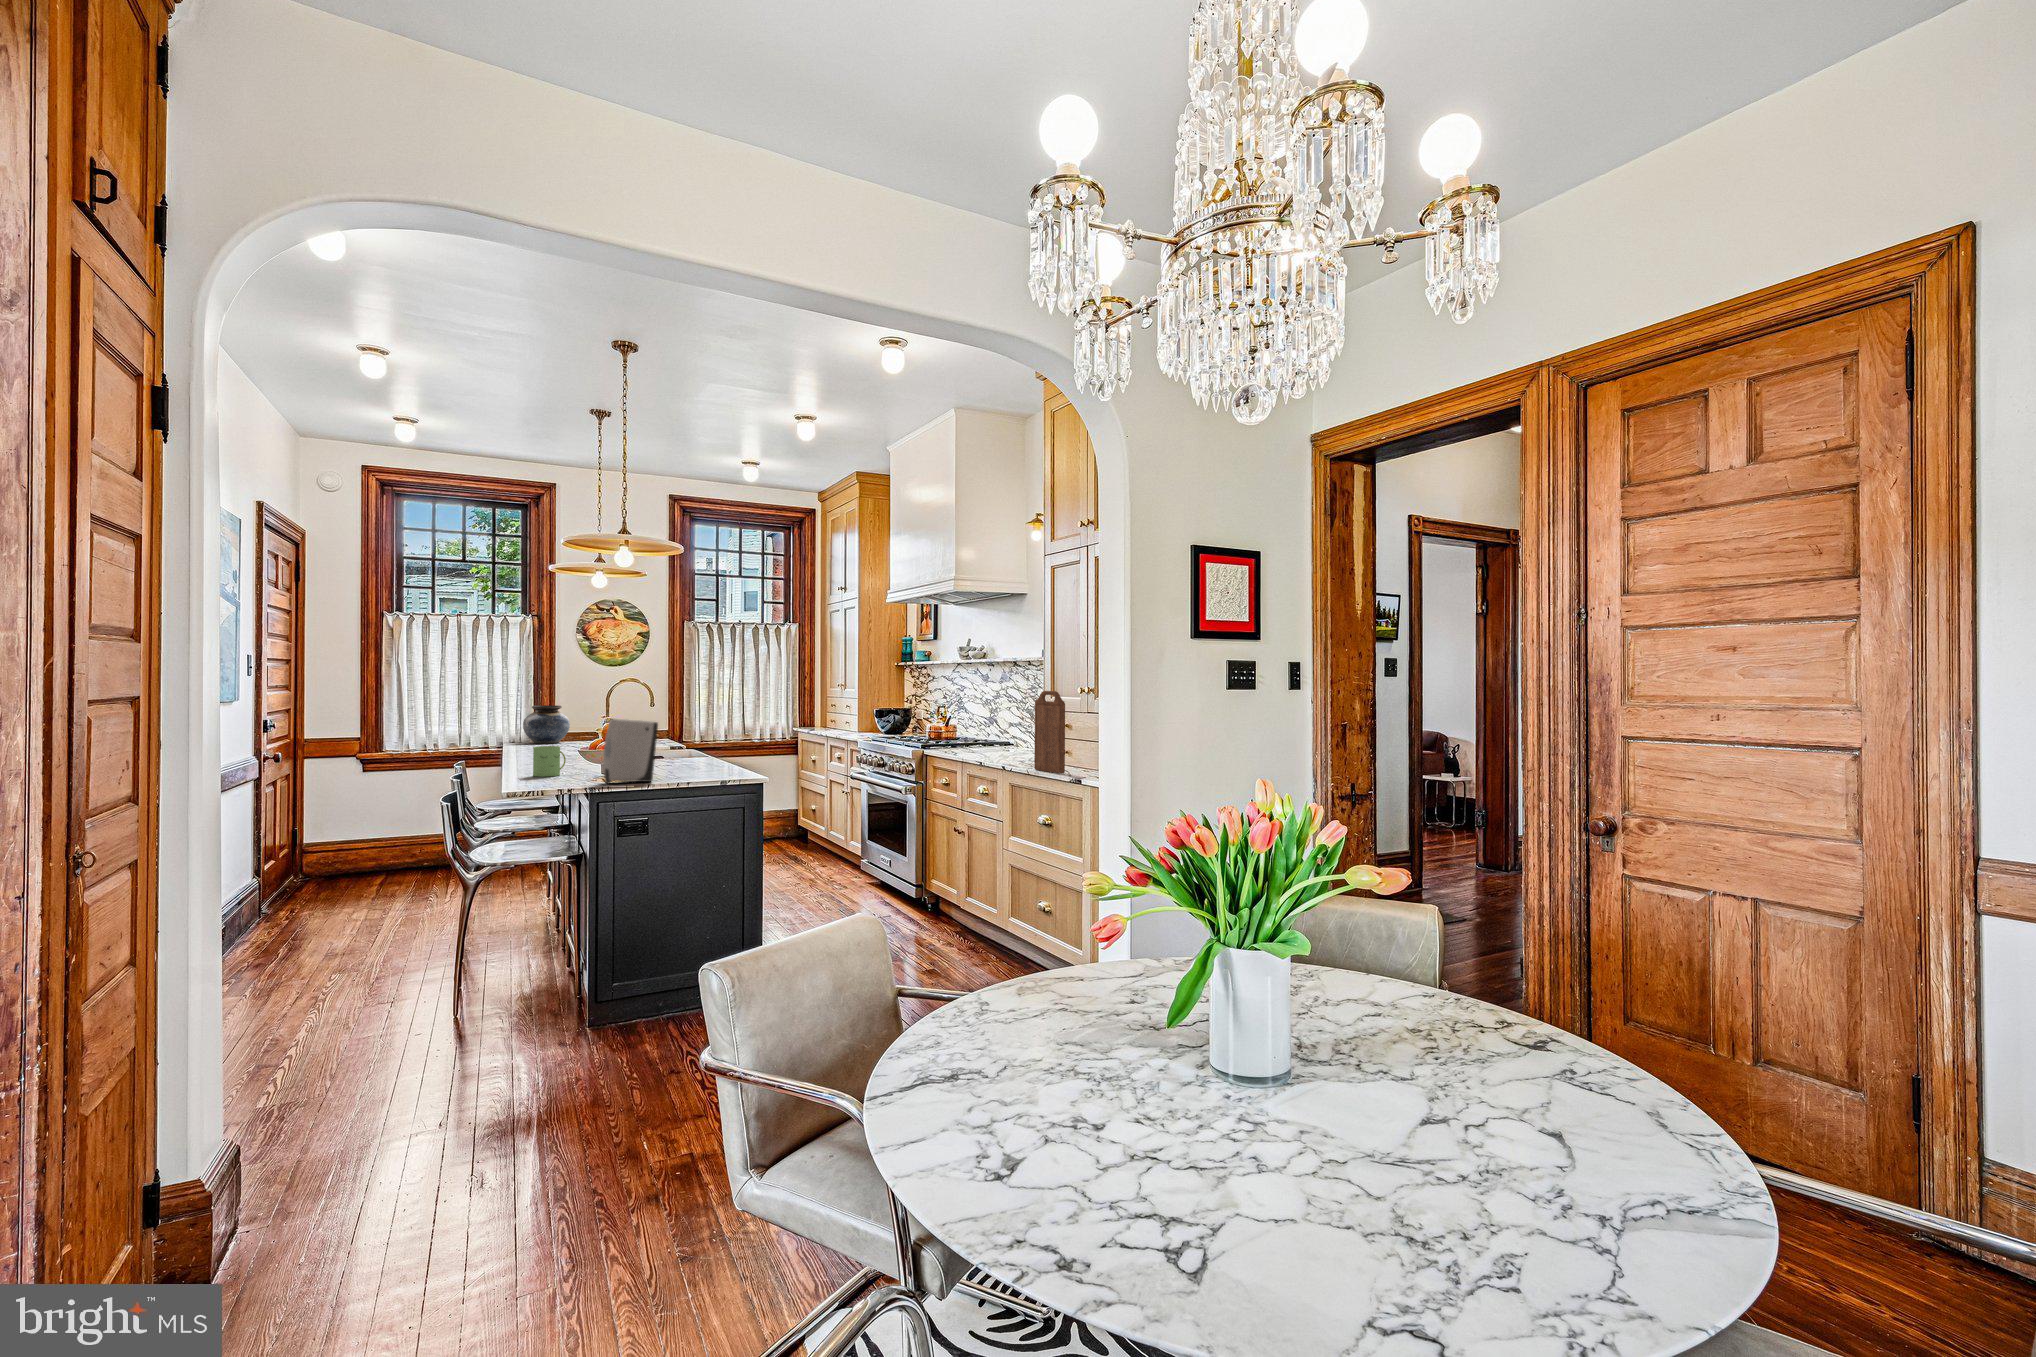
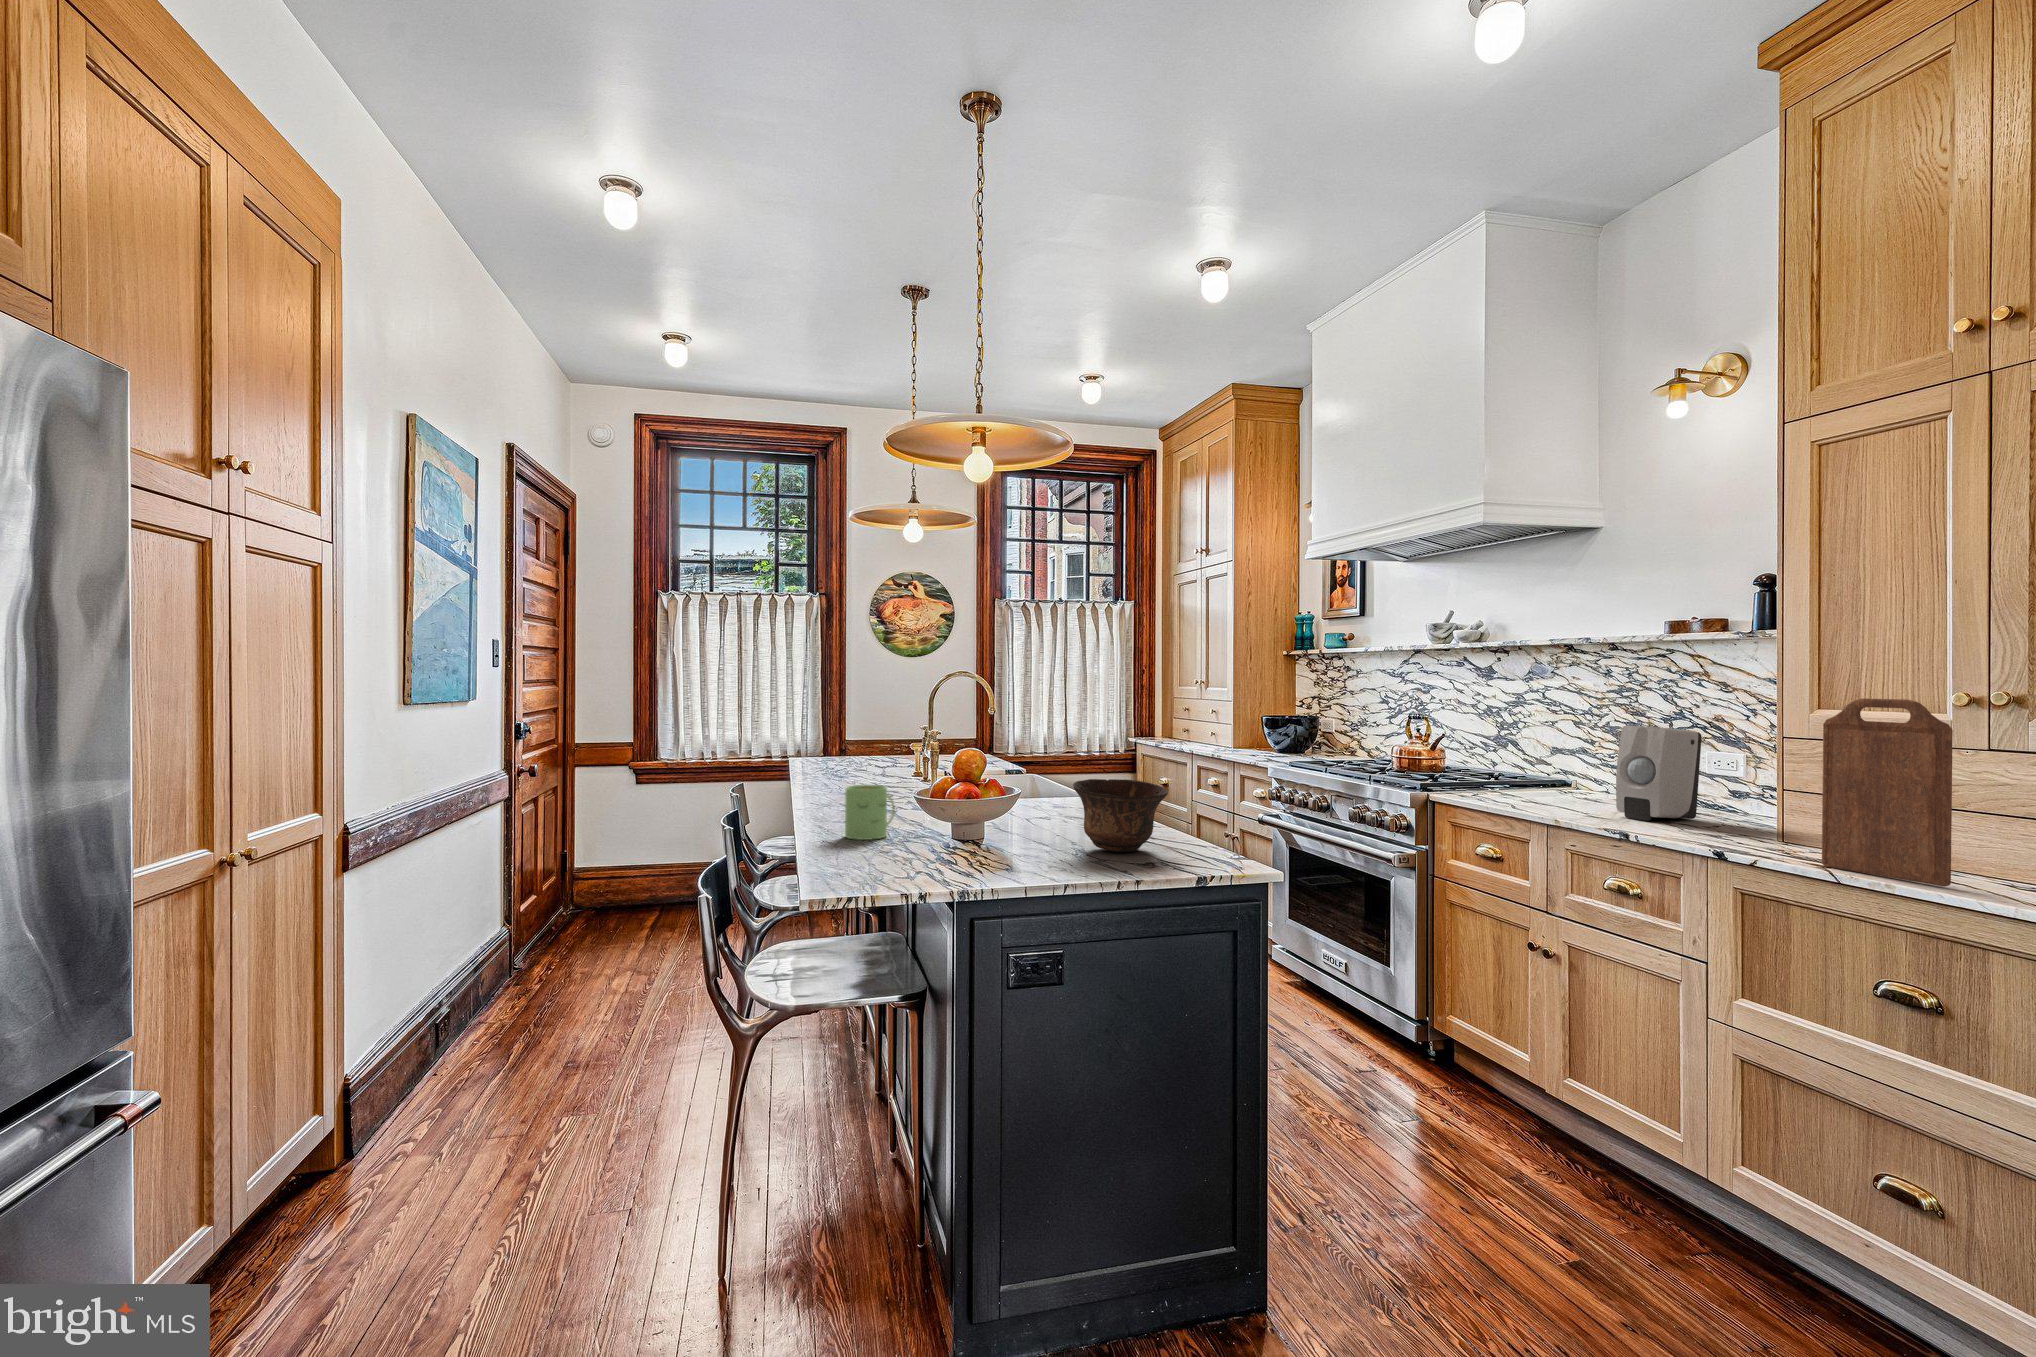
vase: present [523,705,570,744] -> none [812,706,866,756]
soap dispenser: present [603,719,658,784] -> present [1616,725,1702,821]
bowl: none [667,739,720,776] -> present [1073,779,1168,852]

